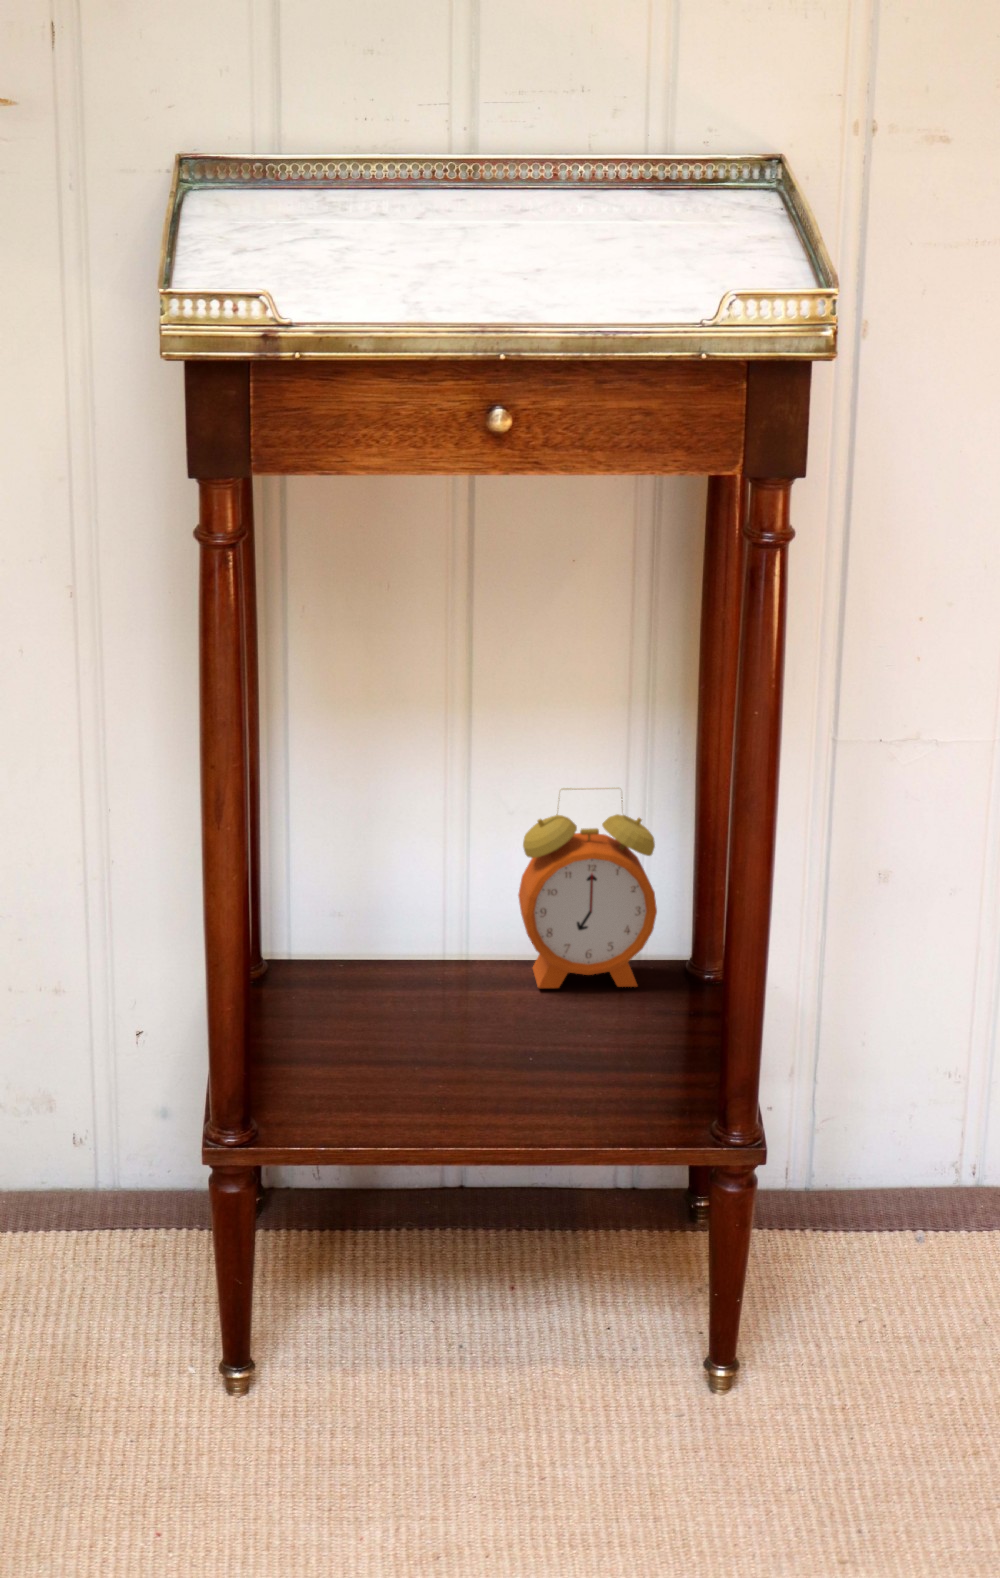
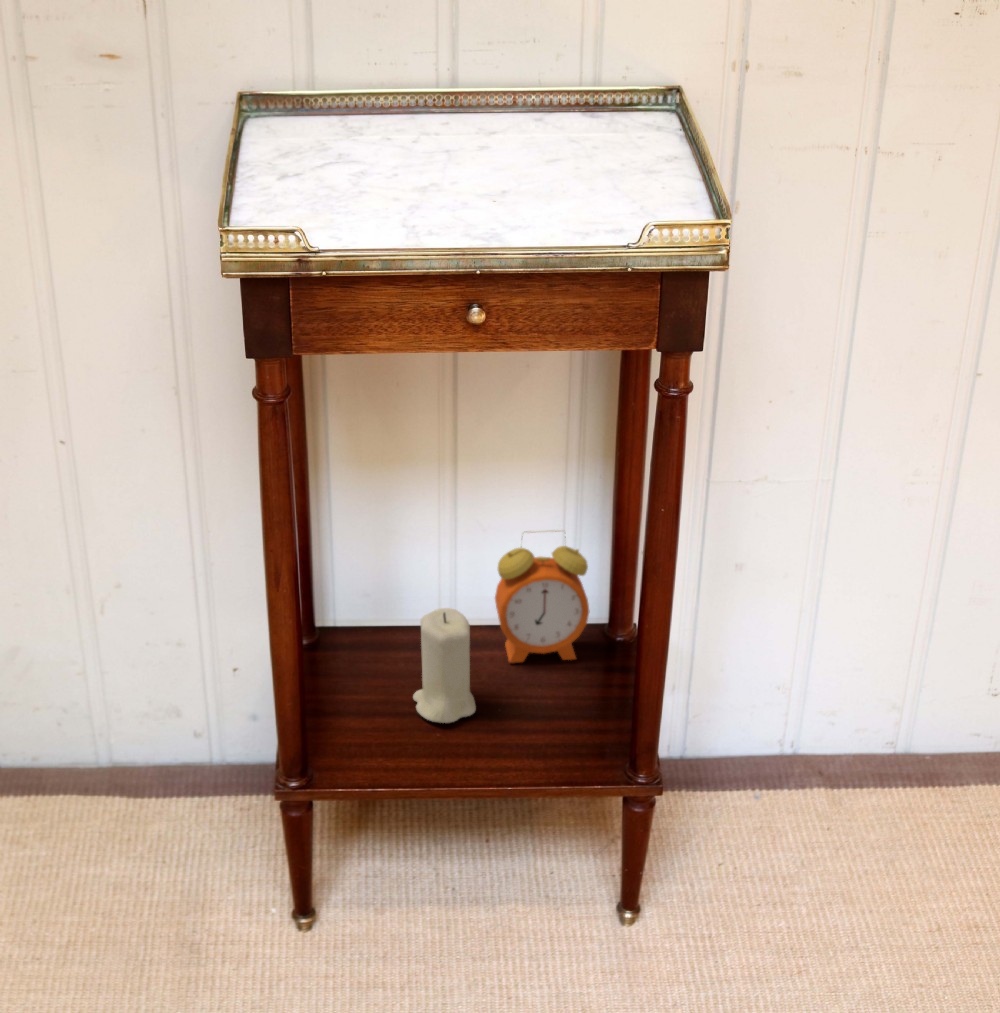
candle: none [396,887,488,1053] -> present [413,608,476,723]

